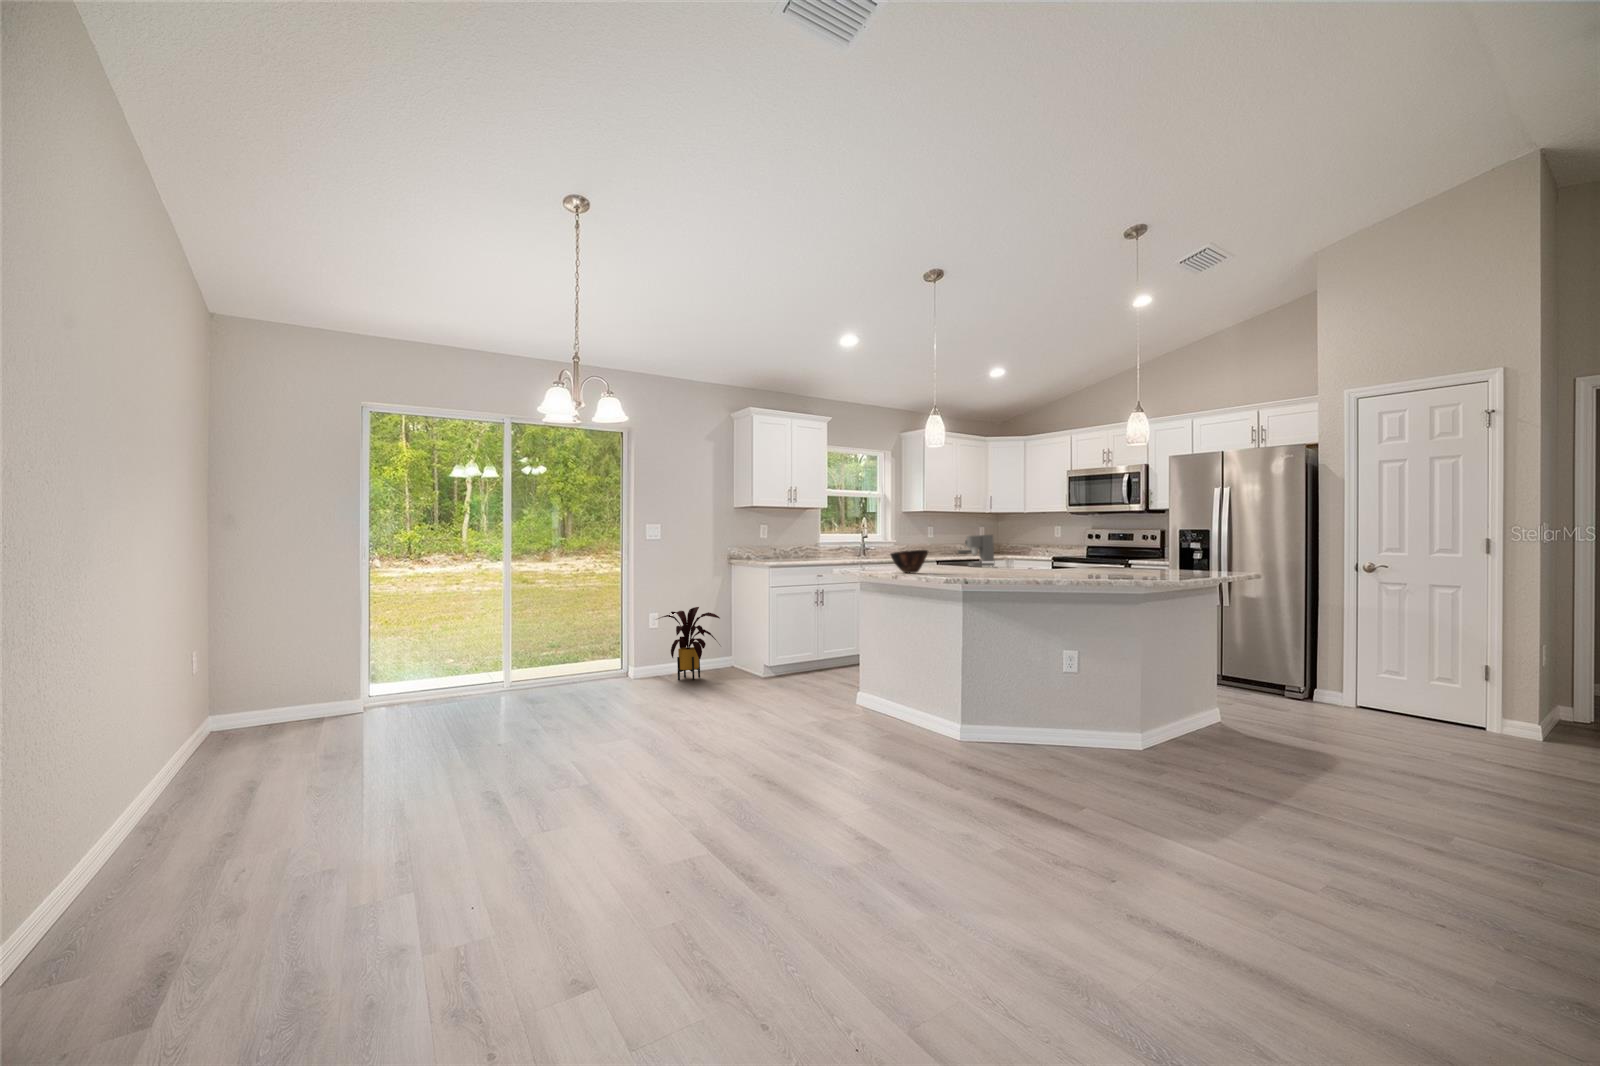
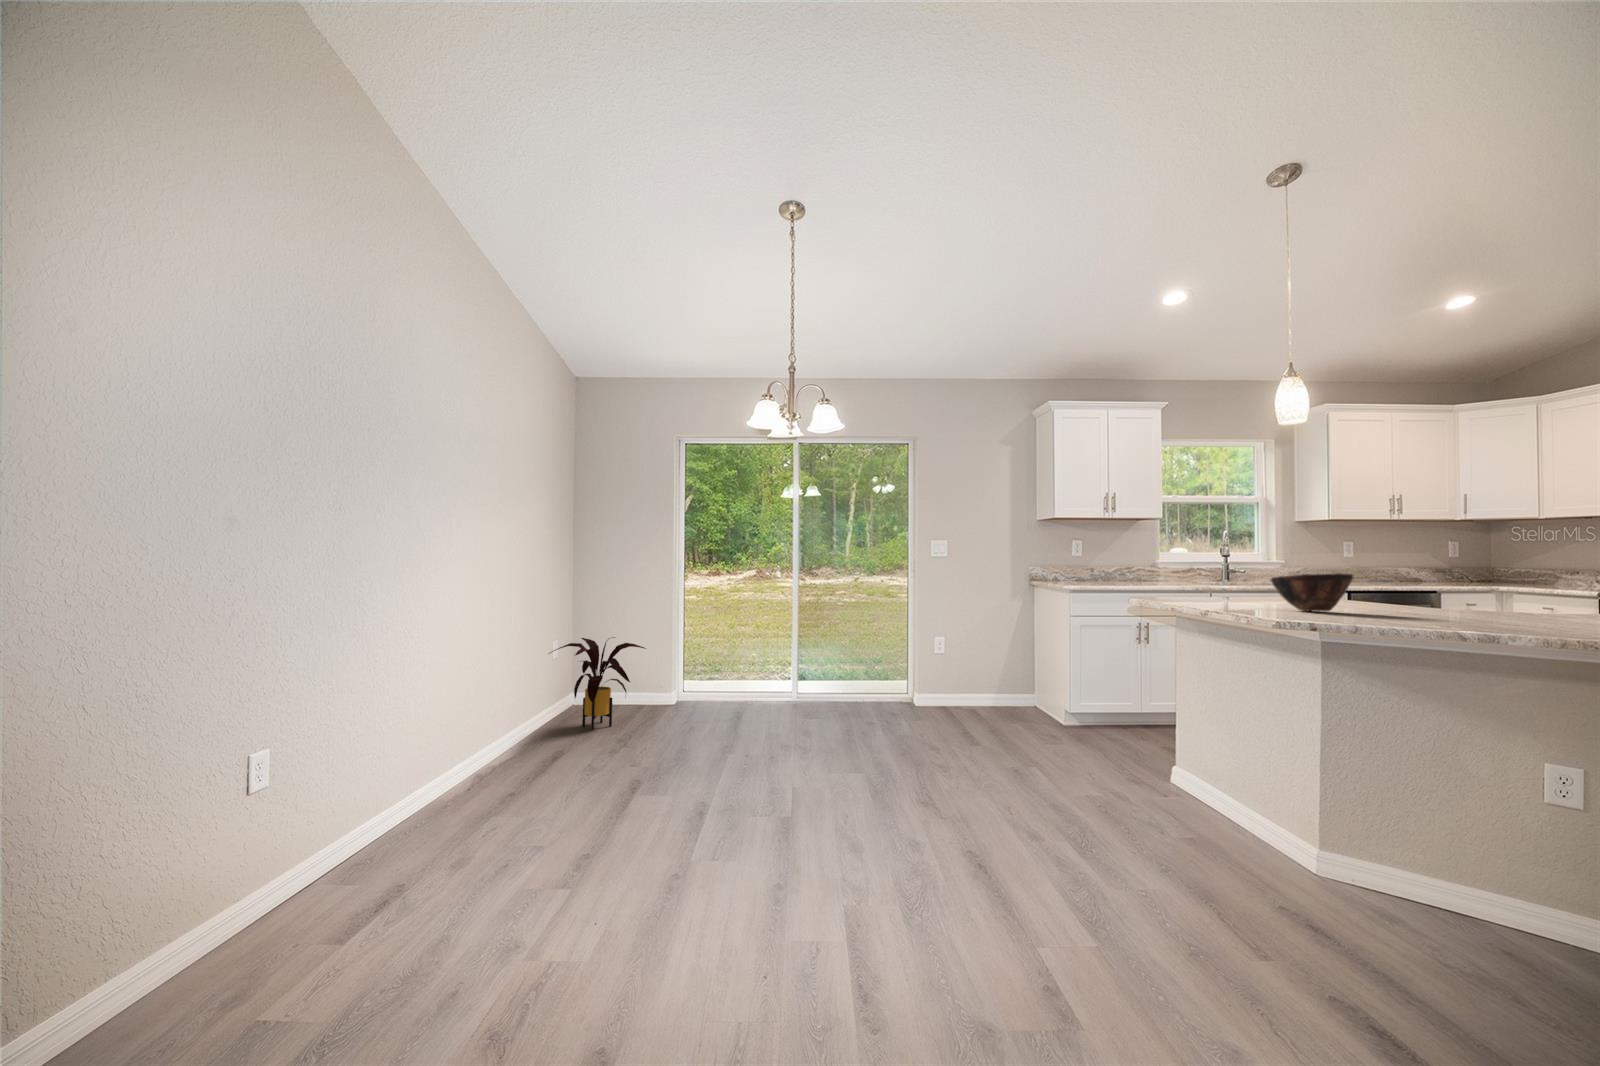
coffee maker: present [958,535,994,567] -> none [1397,552,1479,601]
house plant: present [658,607,720,680] -> present [549,637,646,730]

